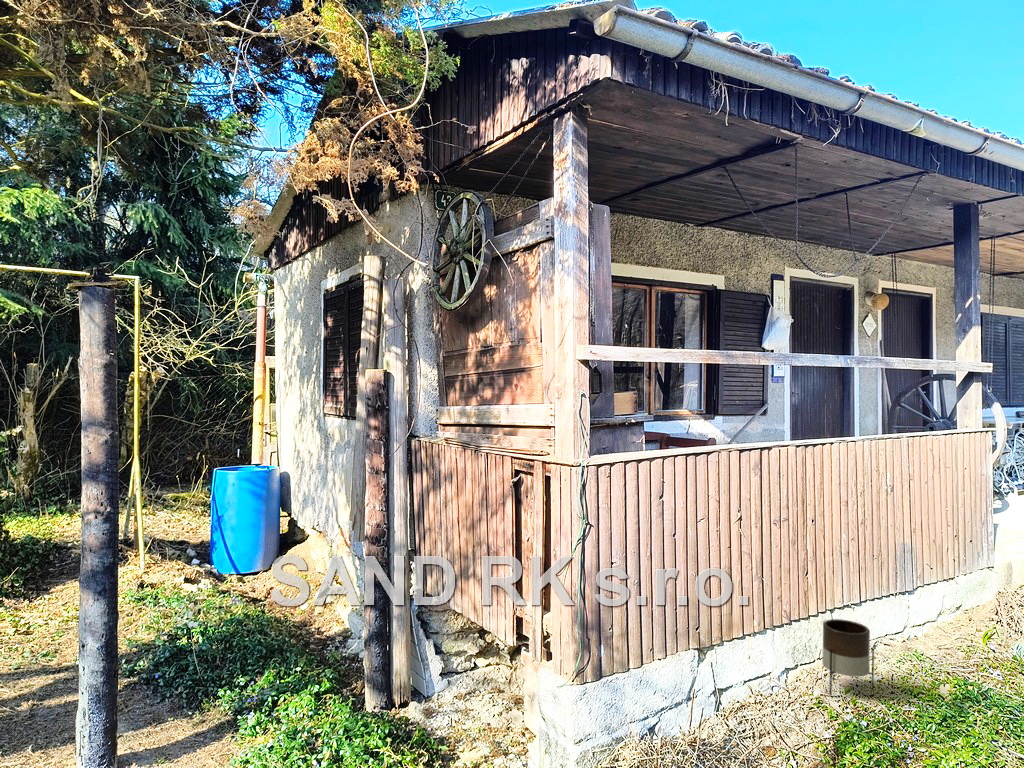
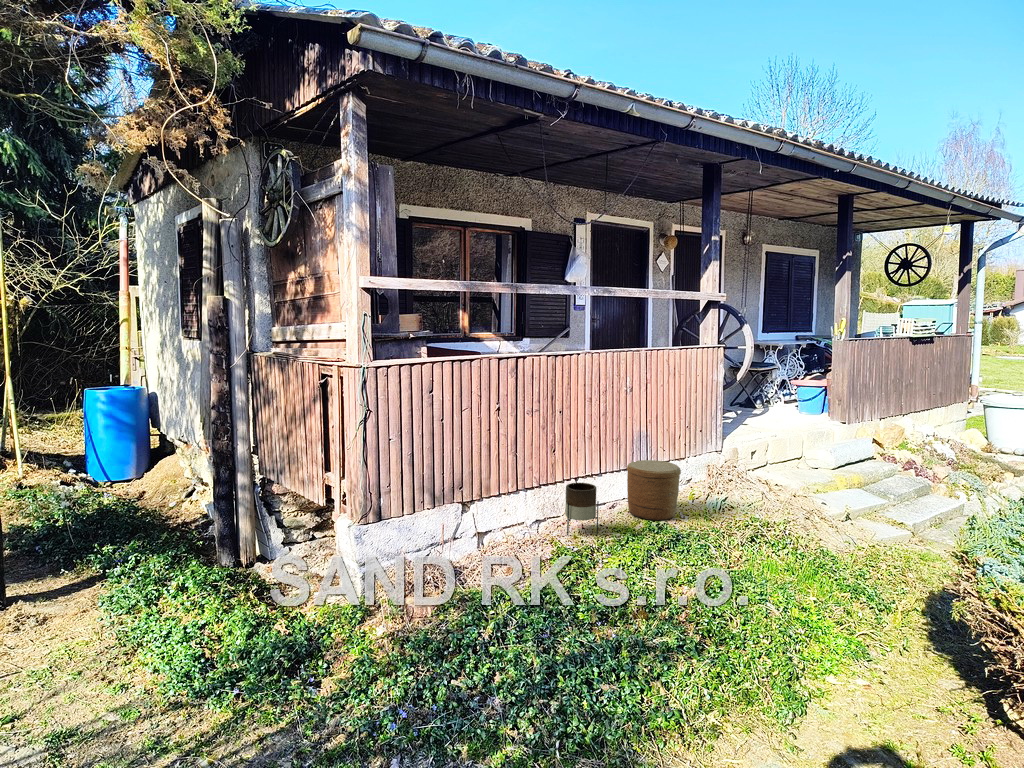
woven basket: none [895,588,981,679] -> present [627,460,681,521]

